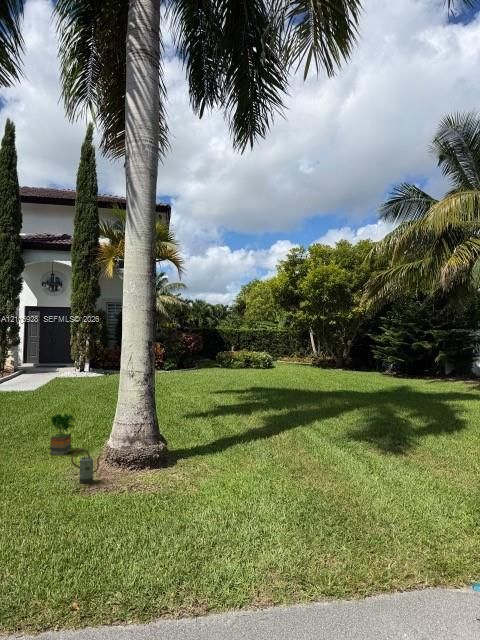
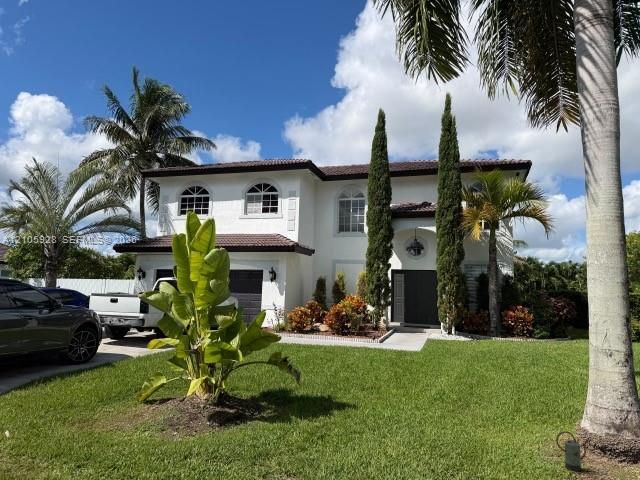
potted tree: present [50,414,76,455] -> none [498,385,527,430]

